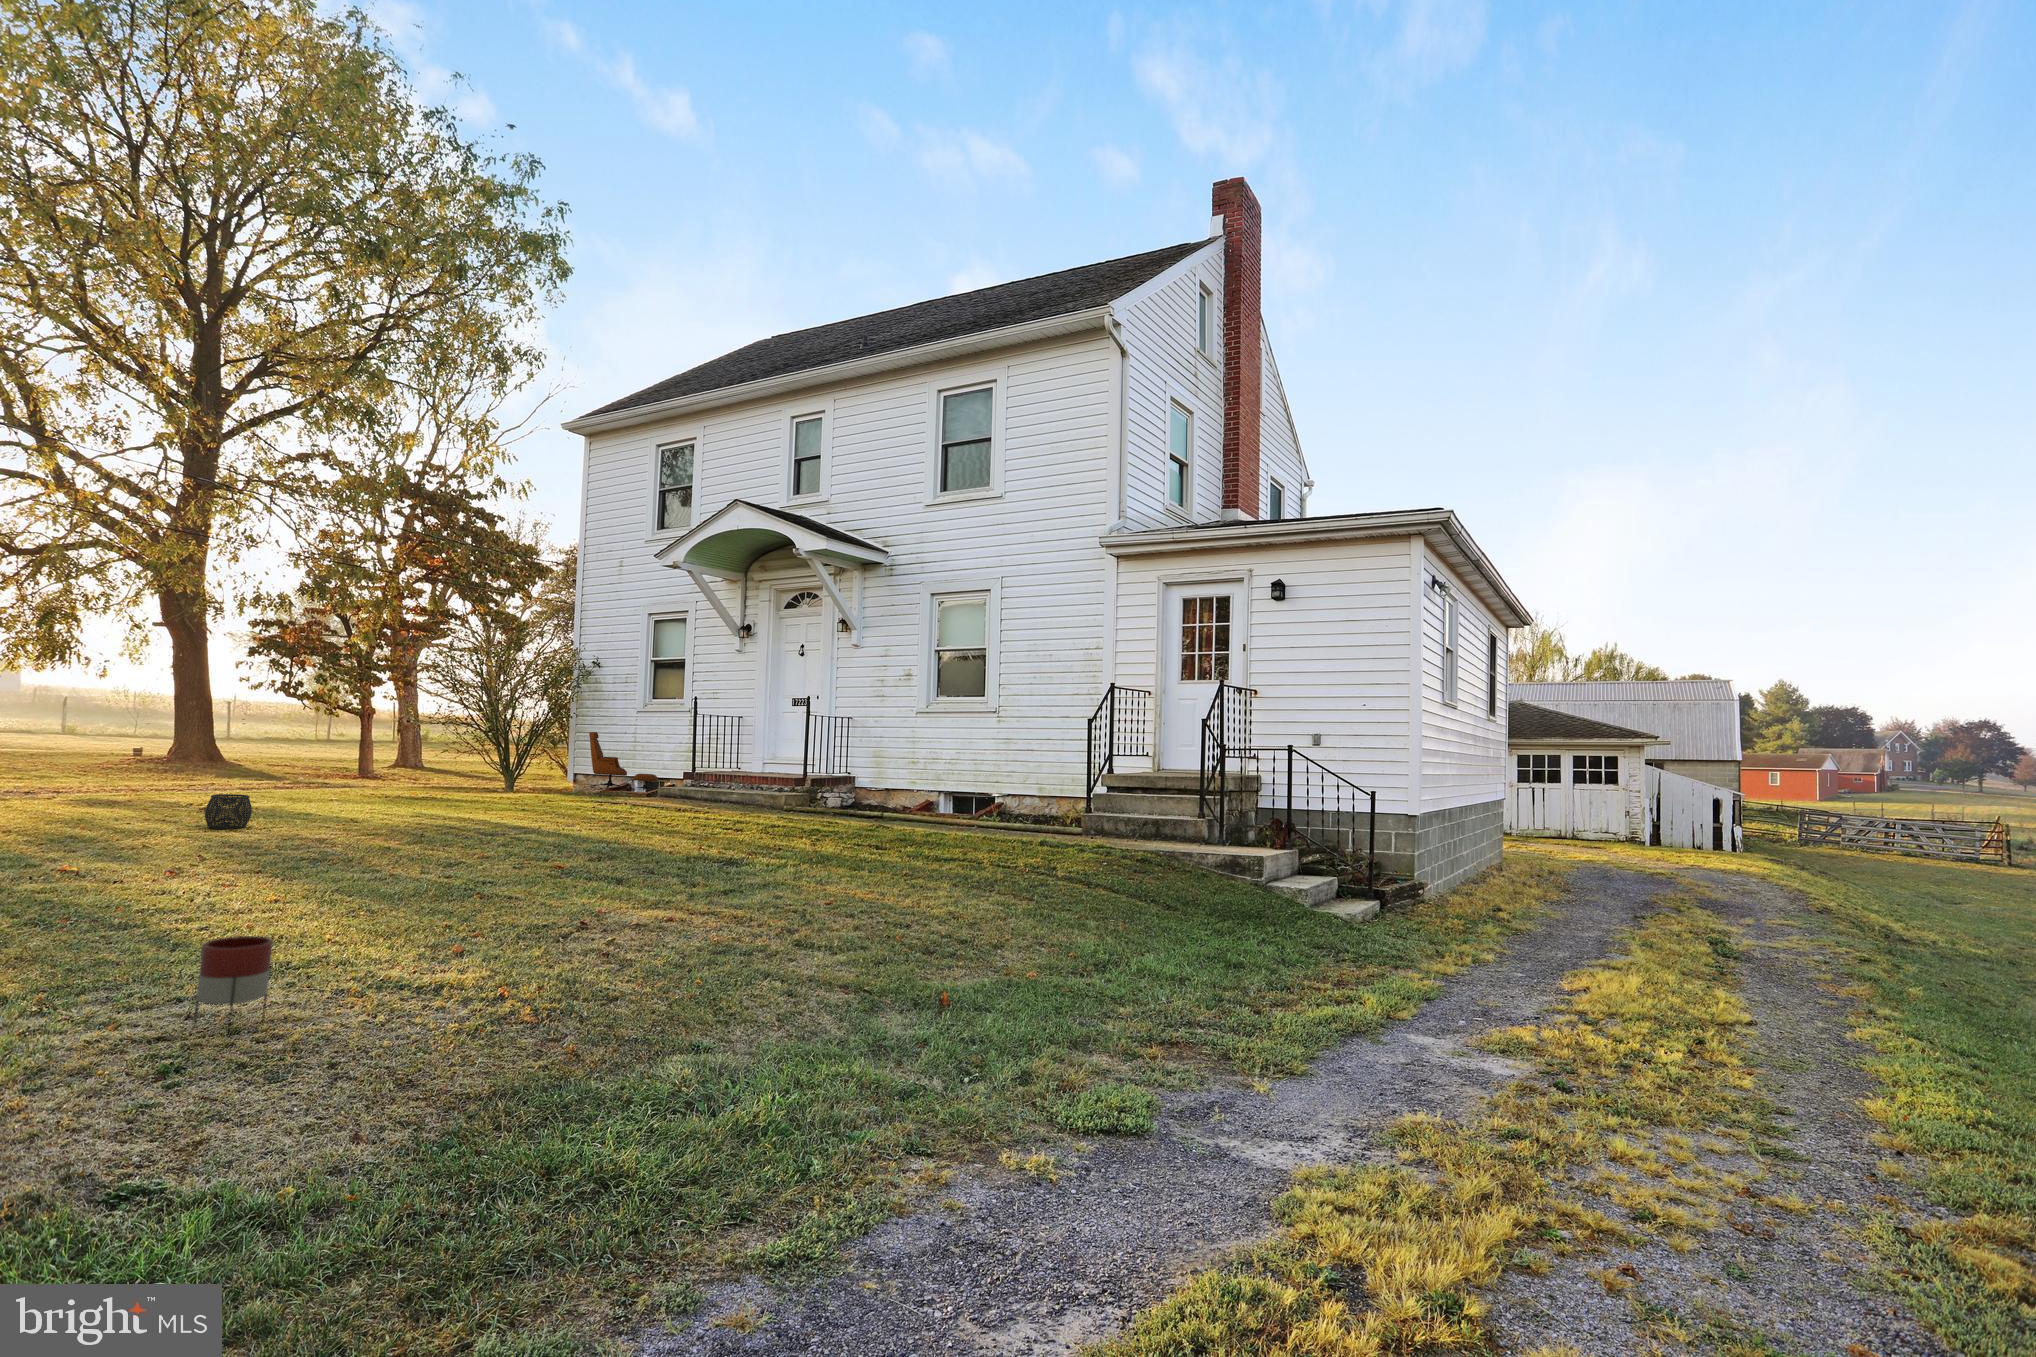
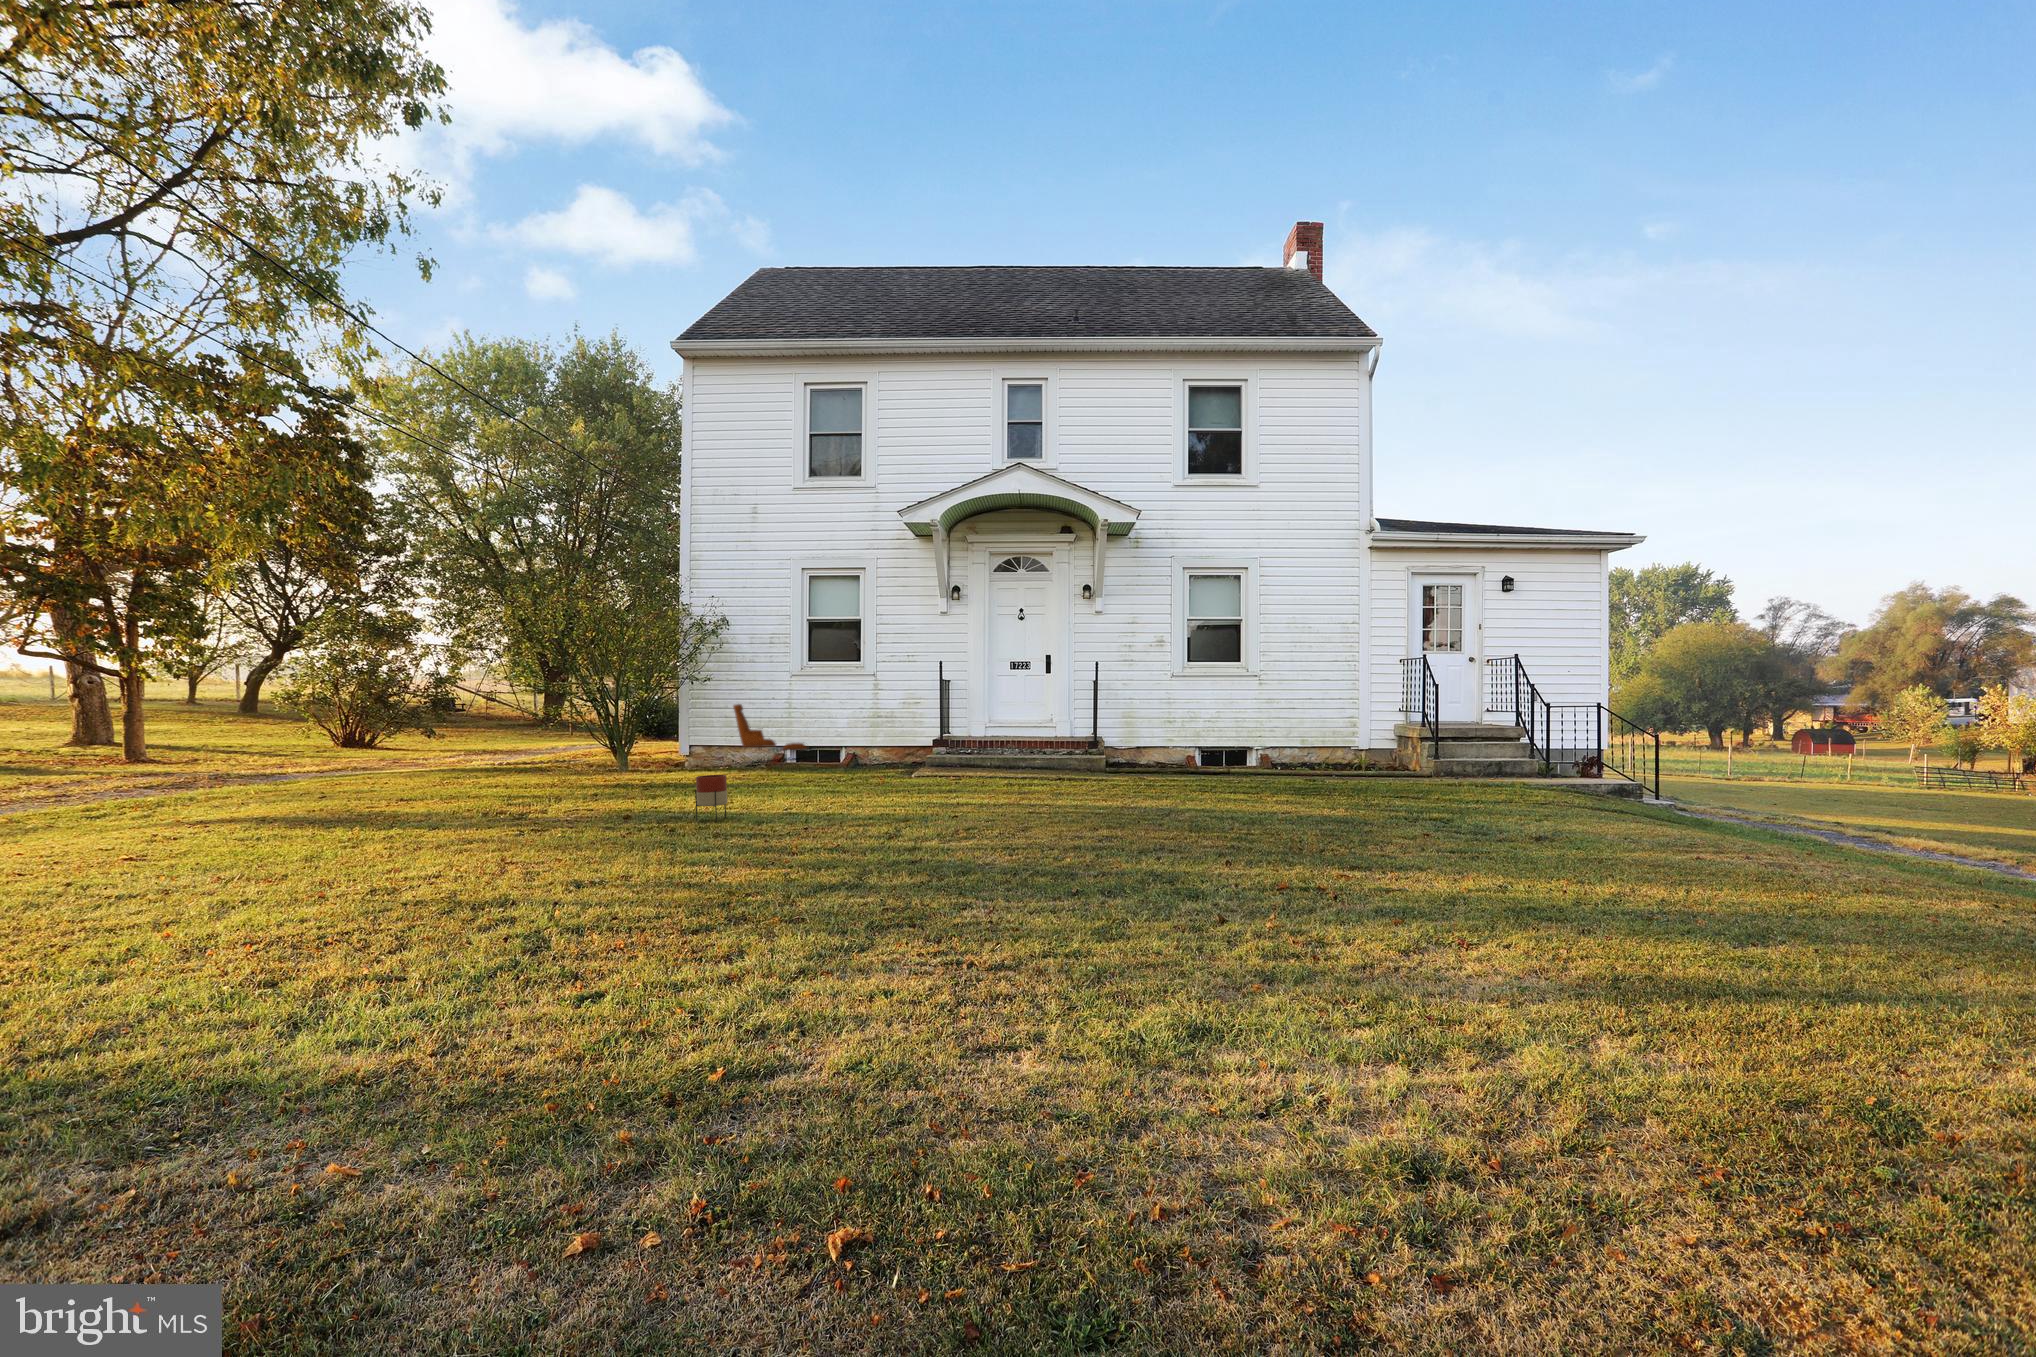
woven basket: present [205,794,252,829] -> none [357,791,402,827]
planter: present [193,936,273,1036] -> present [695,775,727,822]

